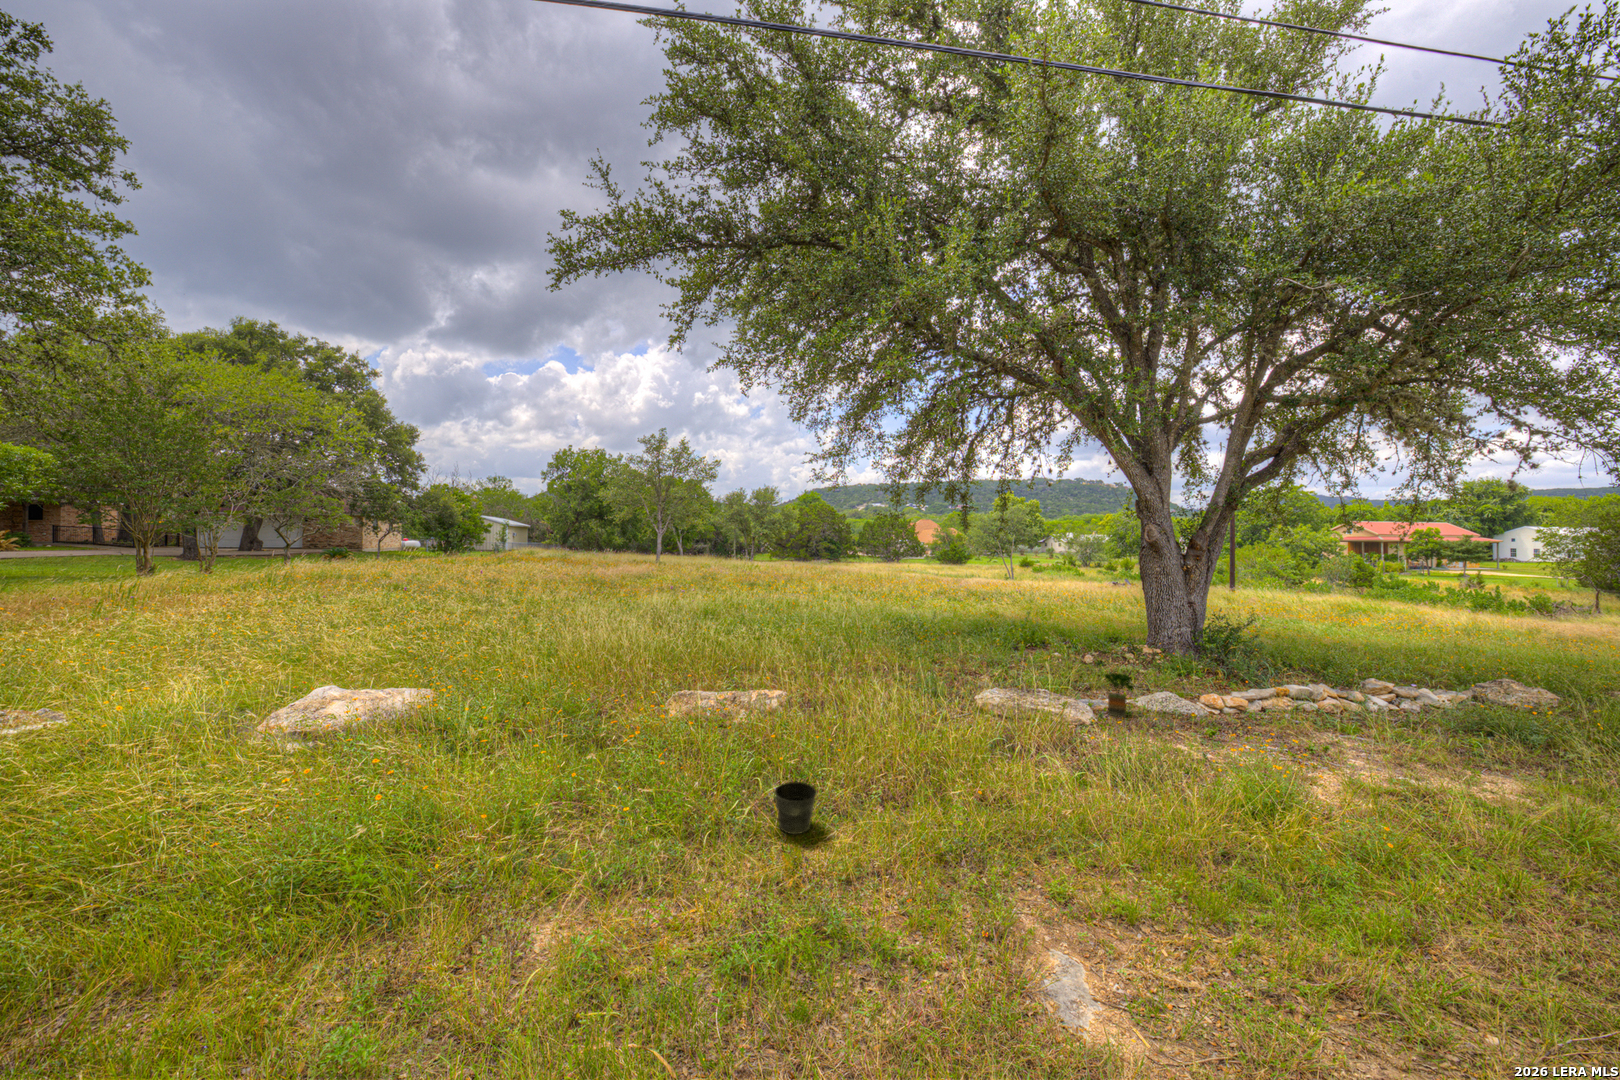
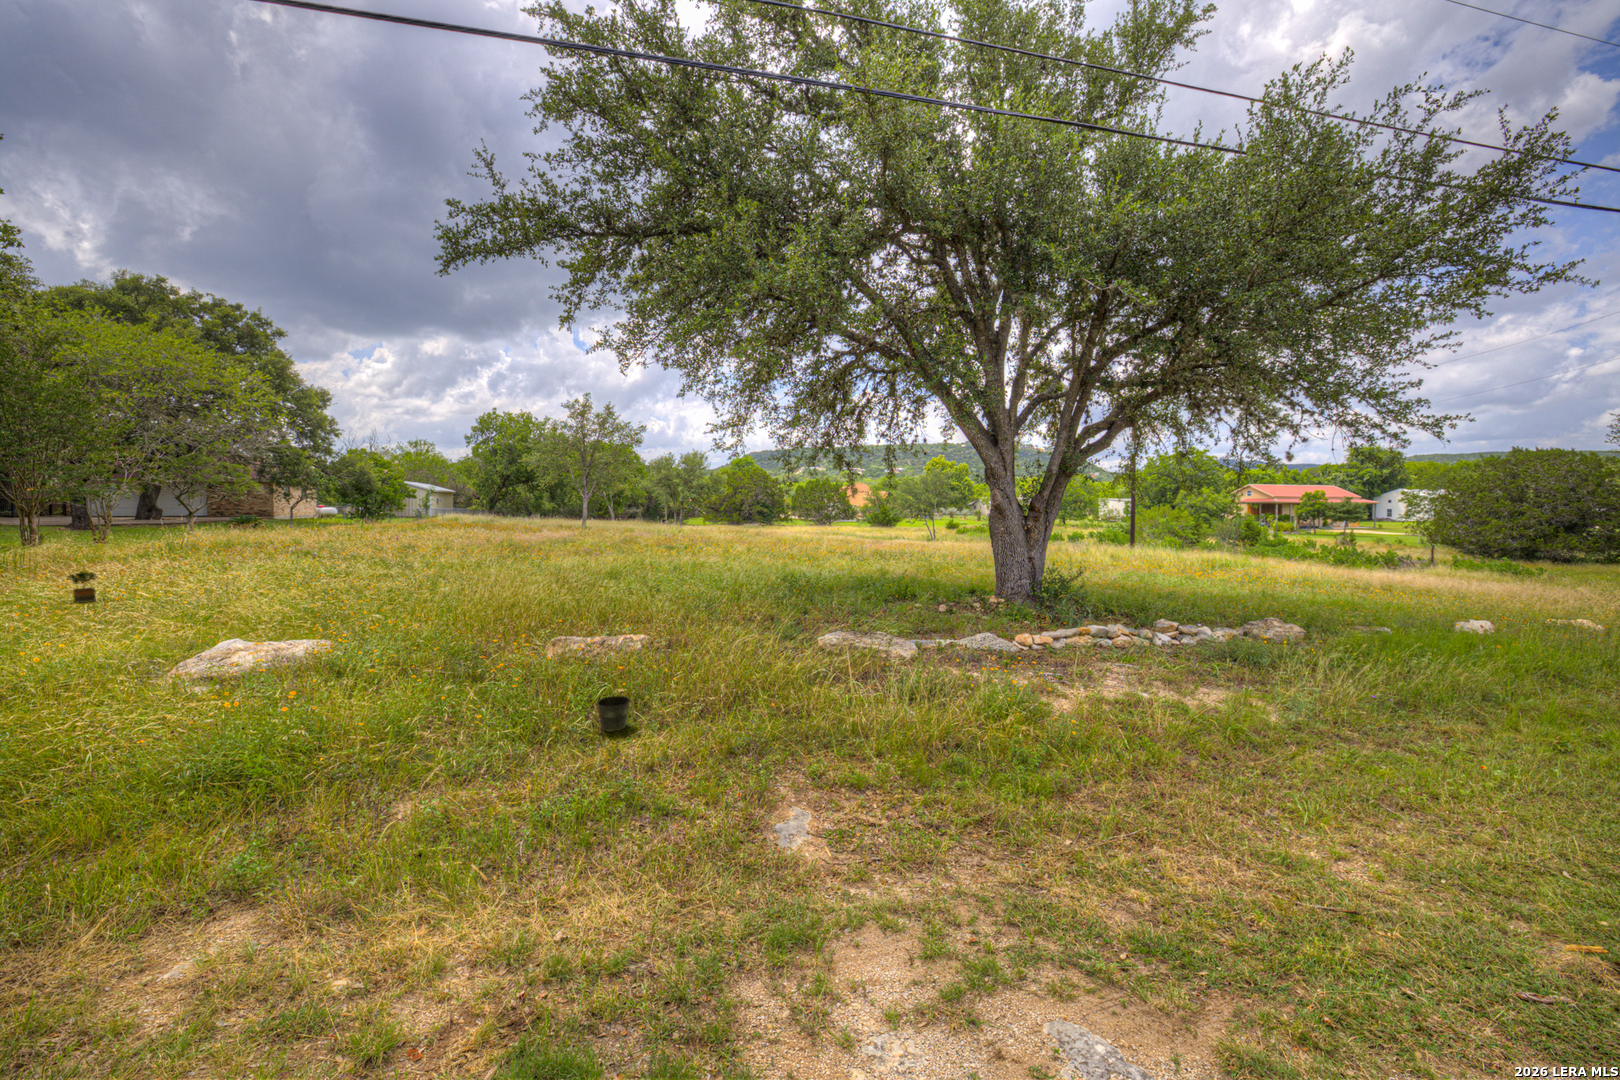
potted tree: present [1104,672,1135,717] -> present [67,572,97,603]

